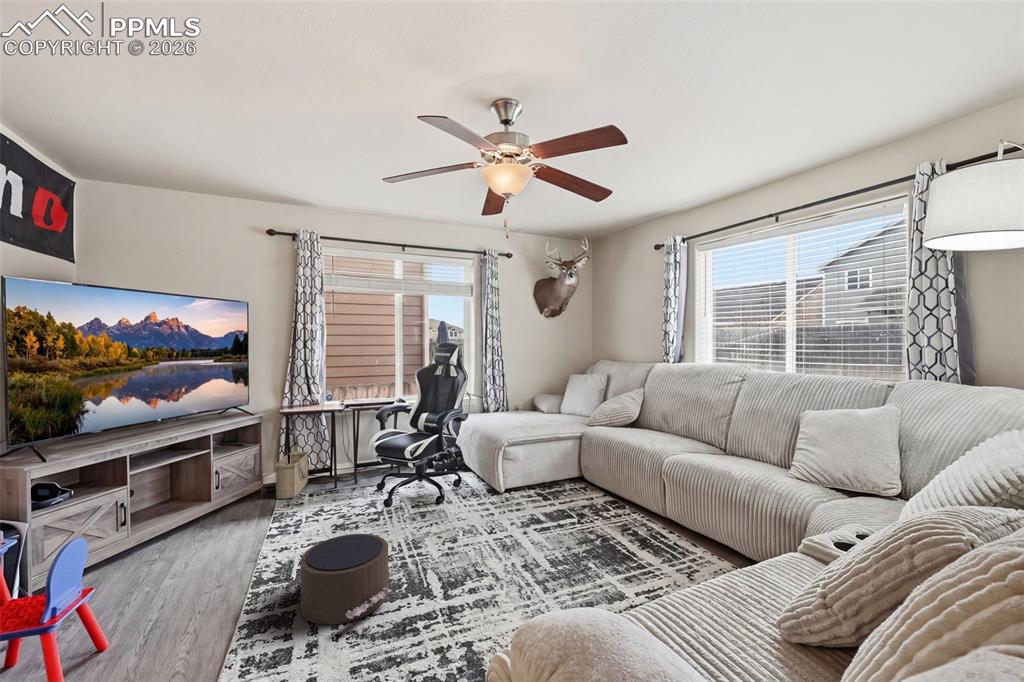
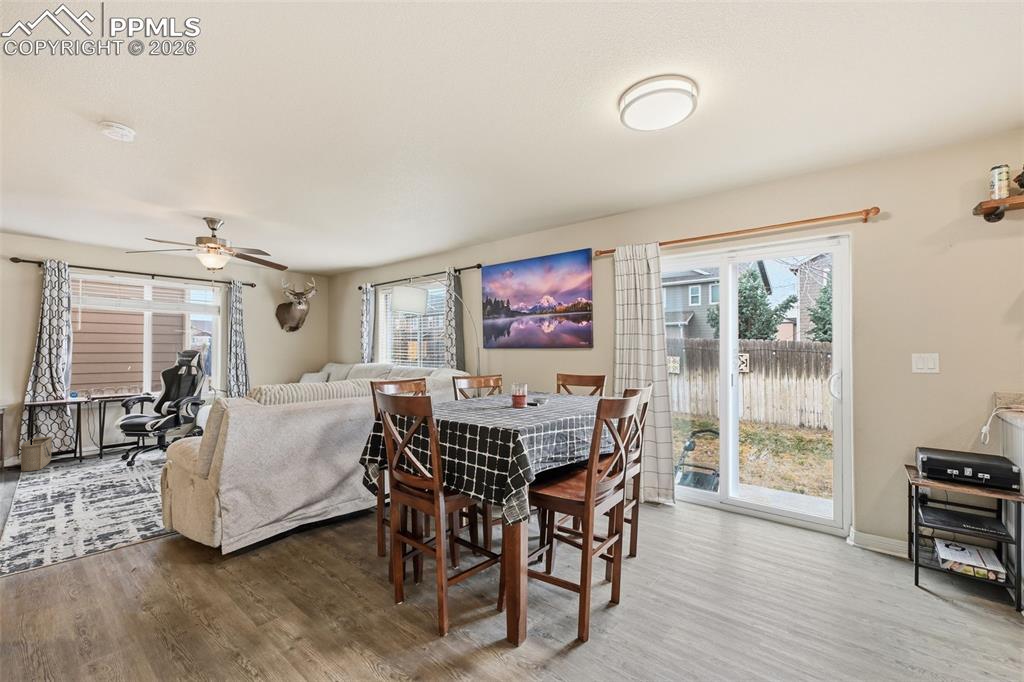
pouf: present [286,534,392,625] -> none [52,468,134,511]

